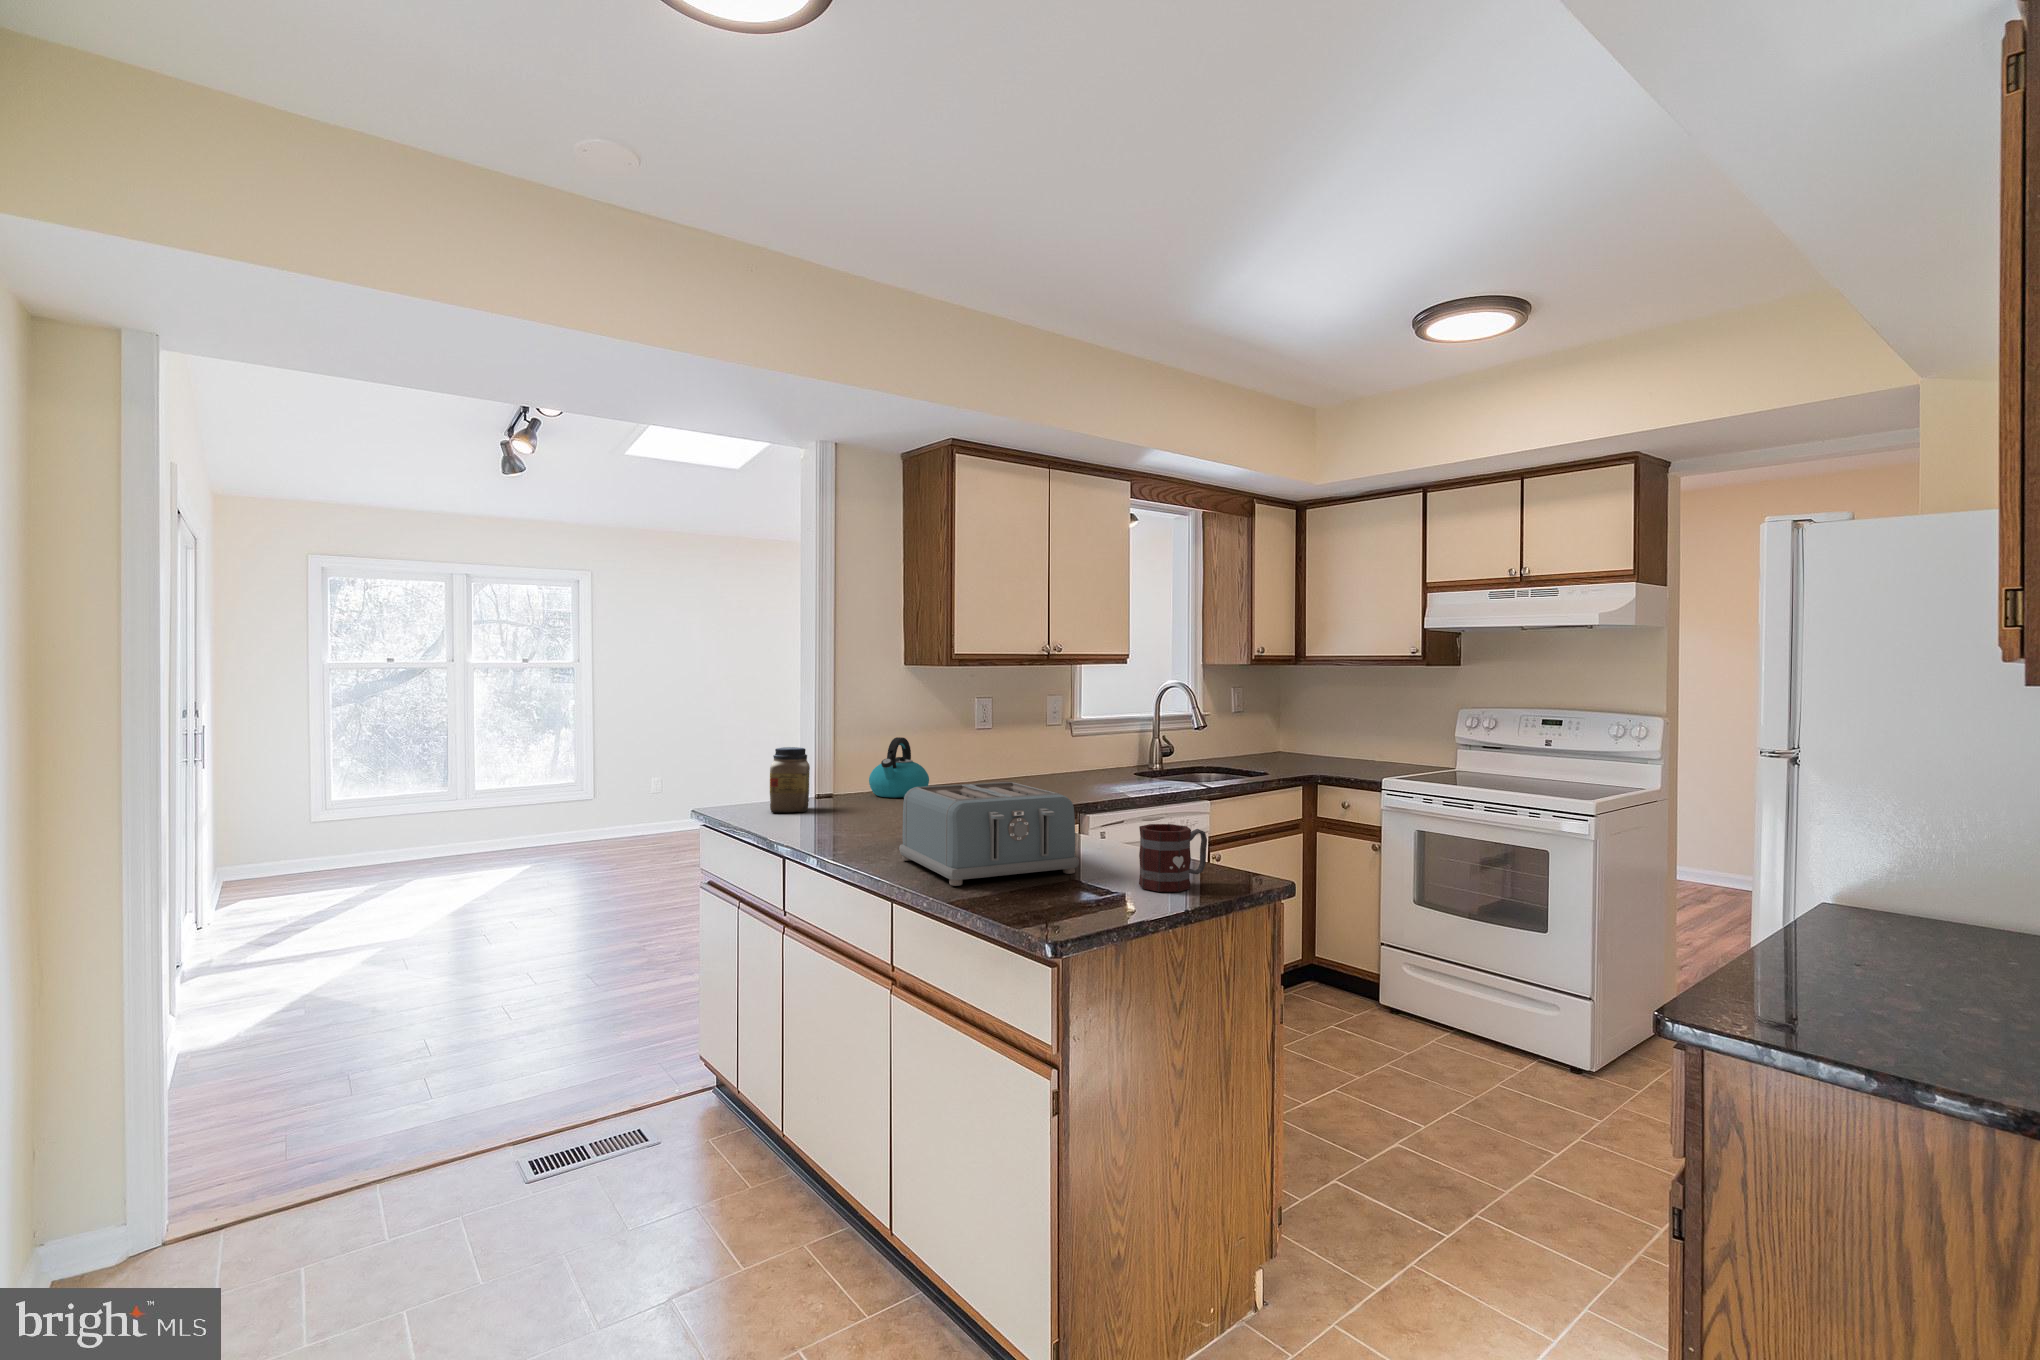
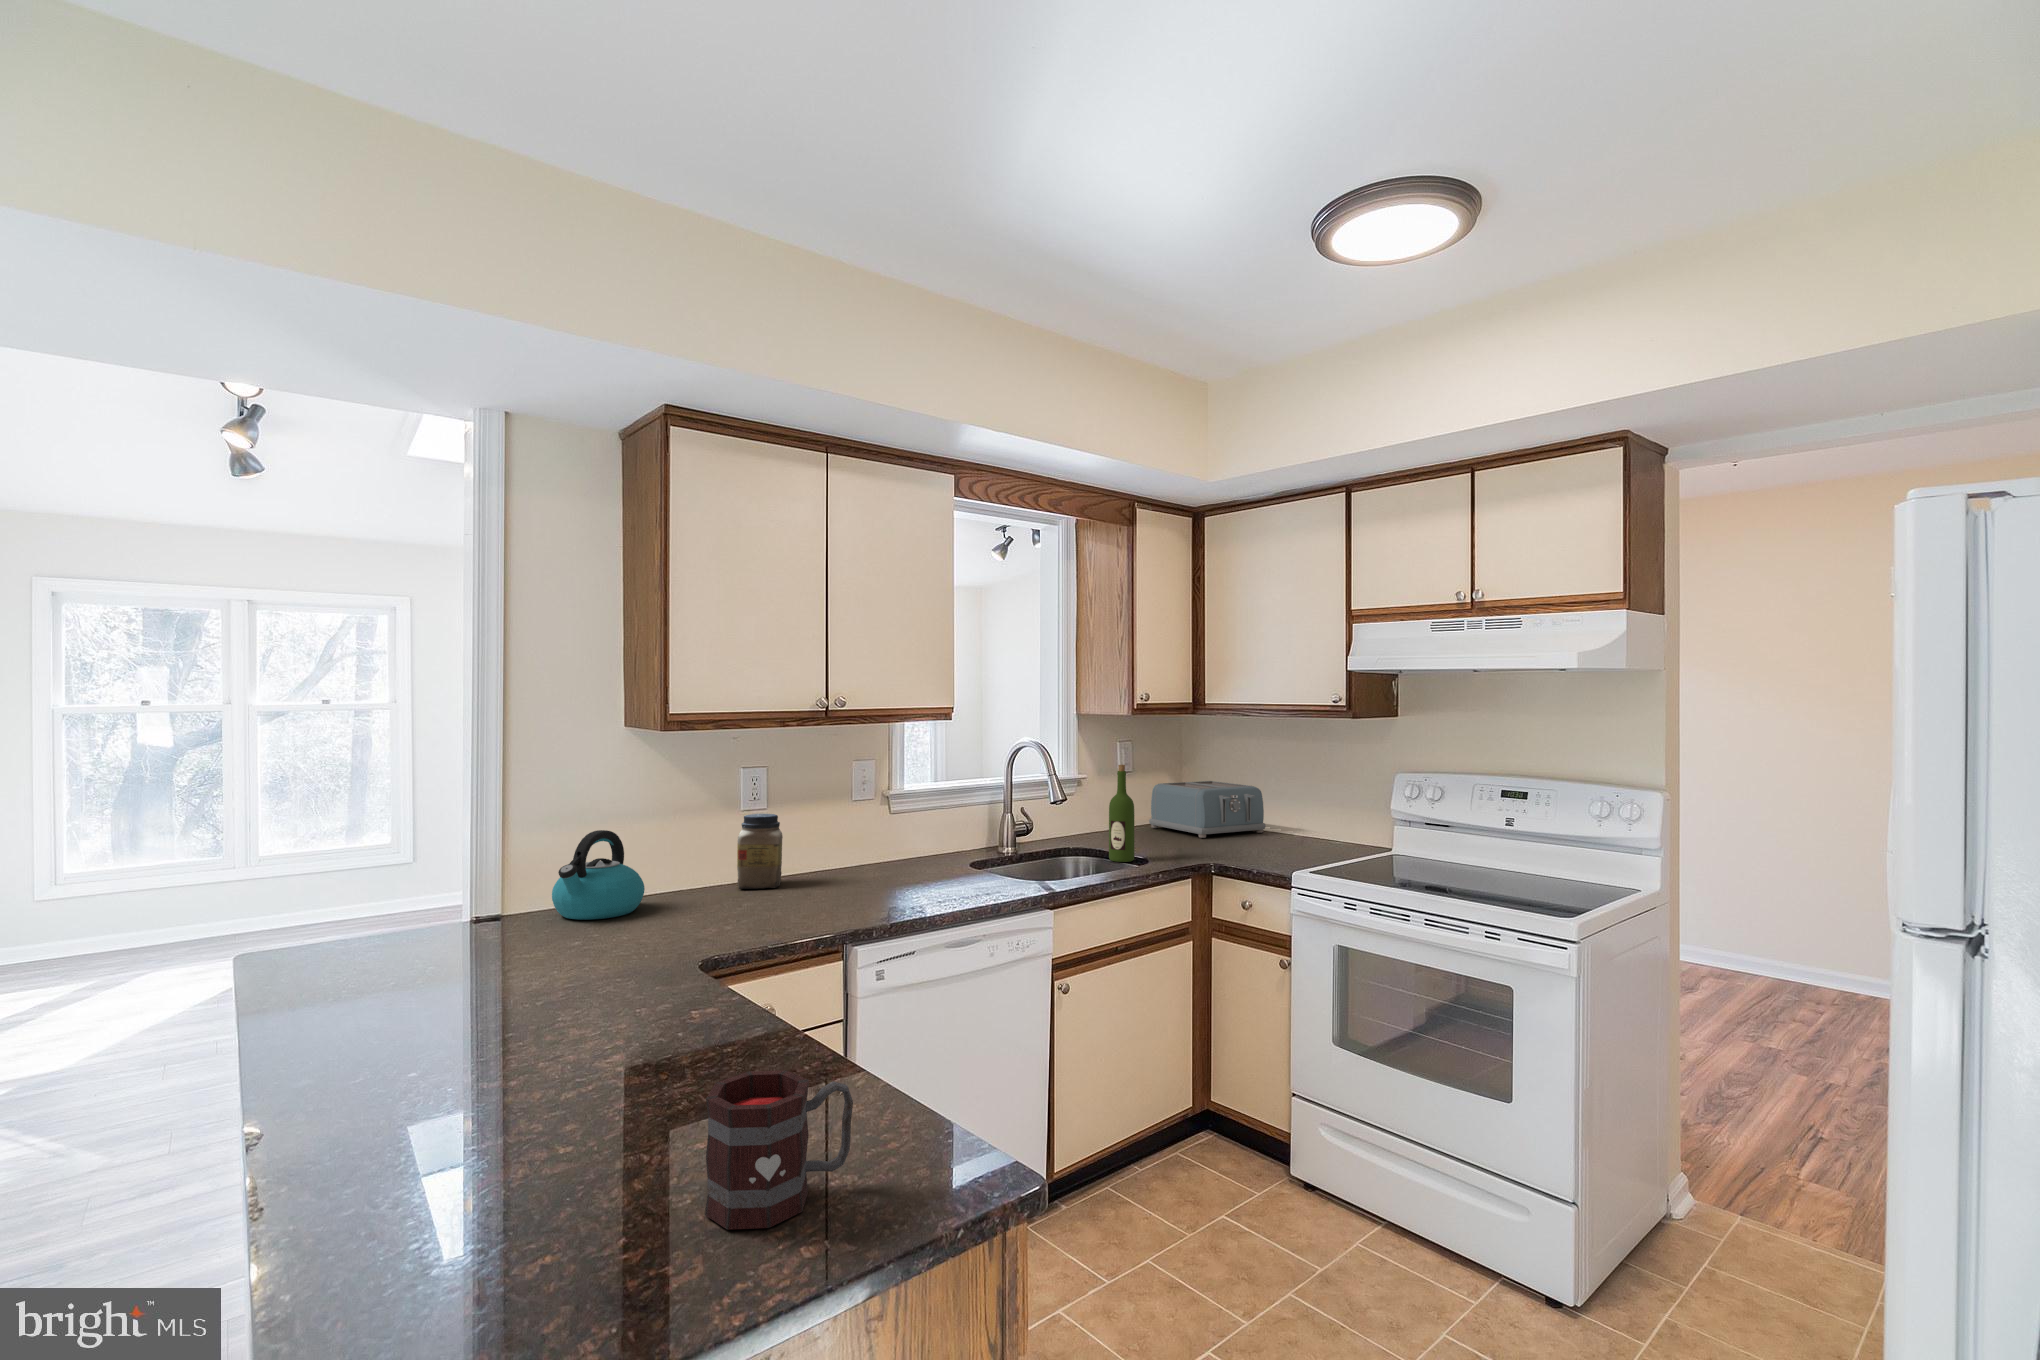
wine bottle: none [1238,700,1258,773] -> present [1109,765,1134,862]
jar: present [770,747,810,813] -> present [737,814,783,889]
toaster: present [899,782,1079,886] -> present [1149,781,1265,838]

